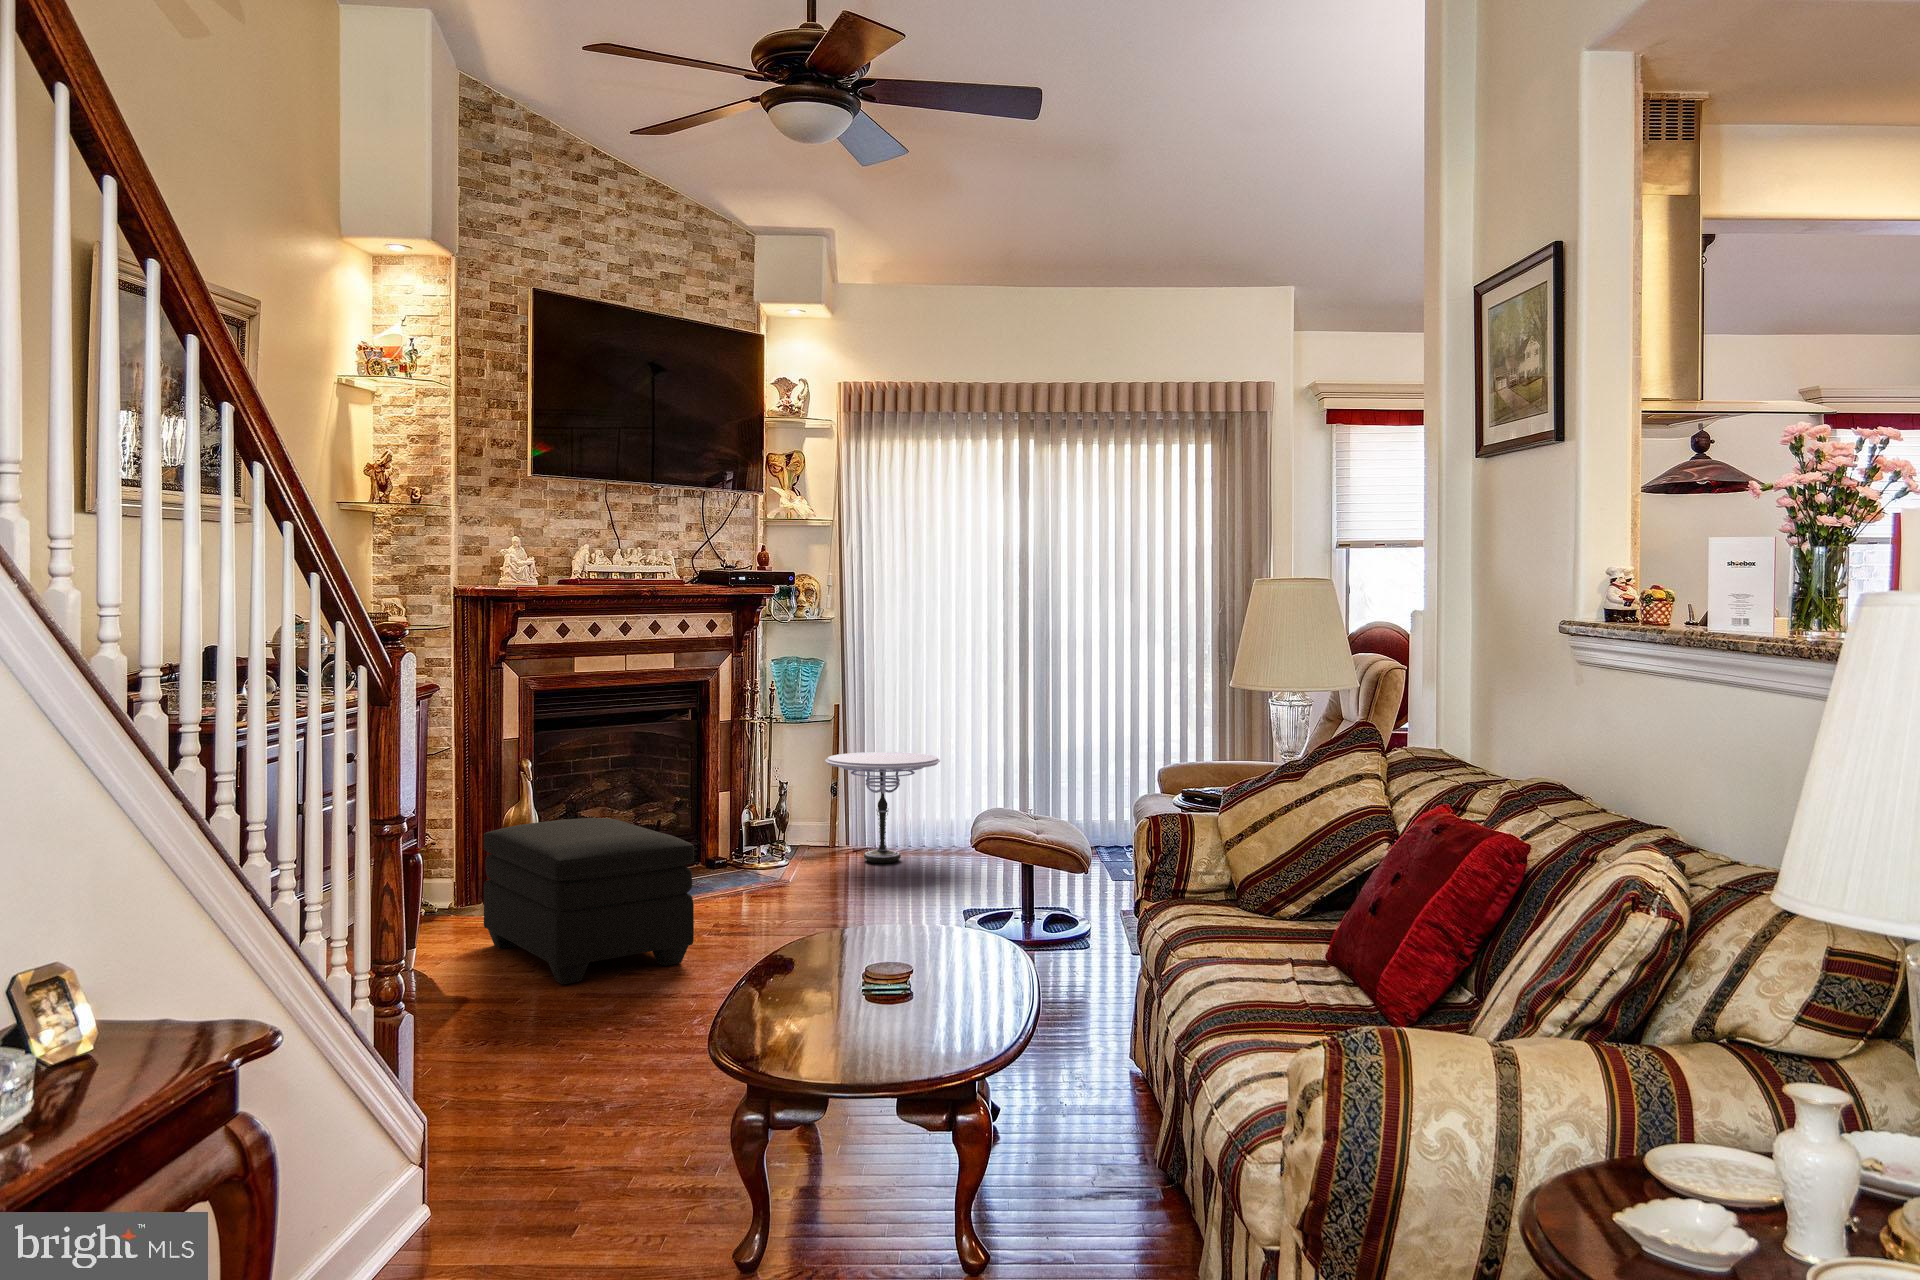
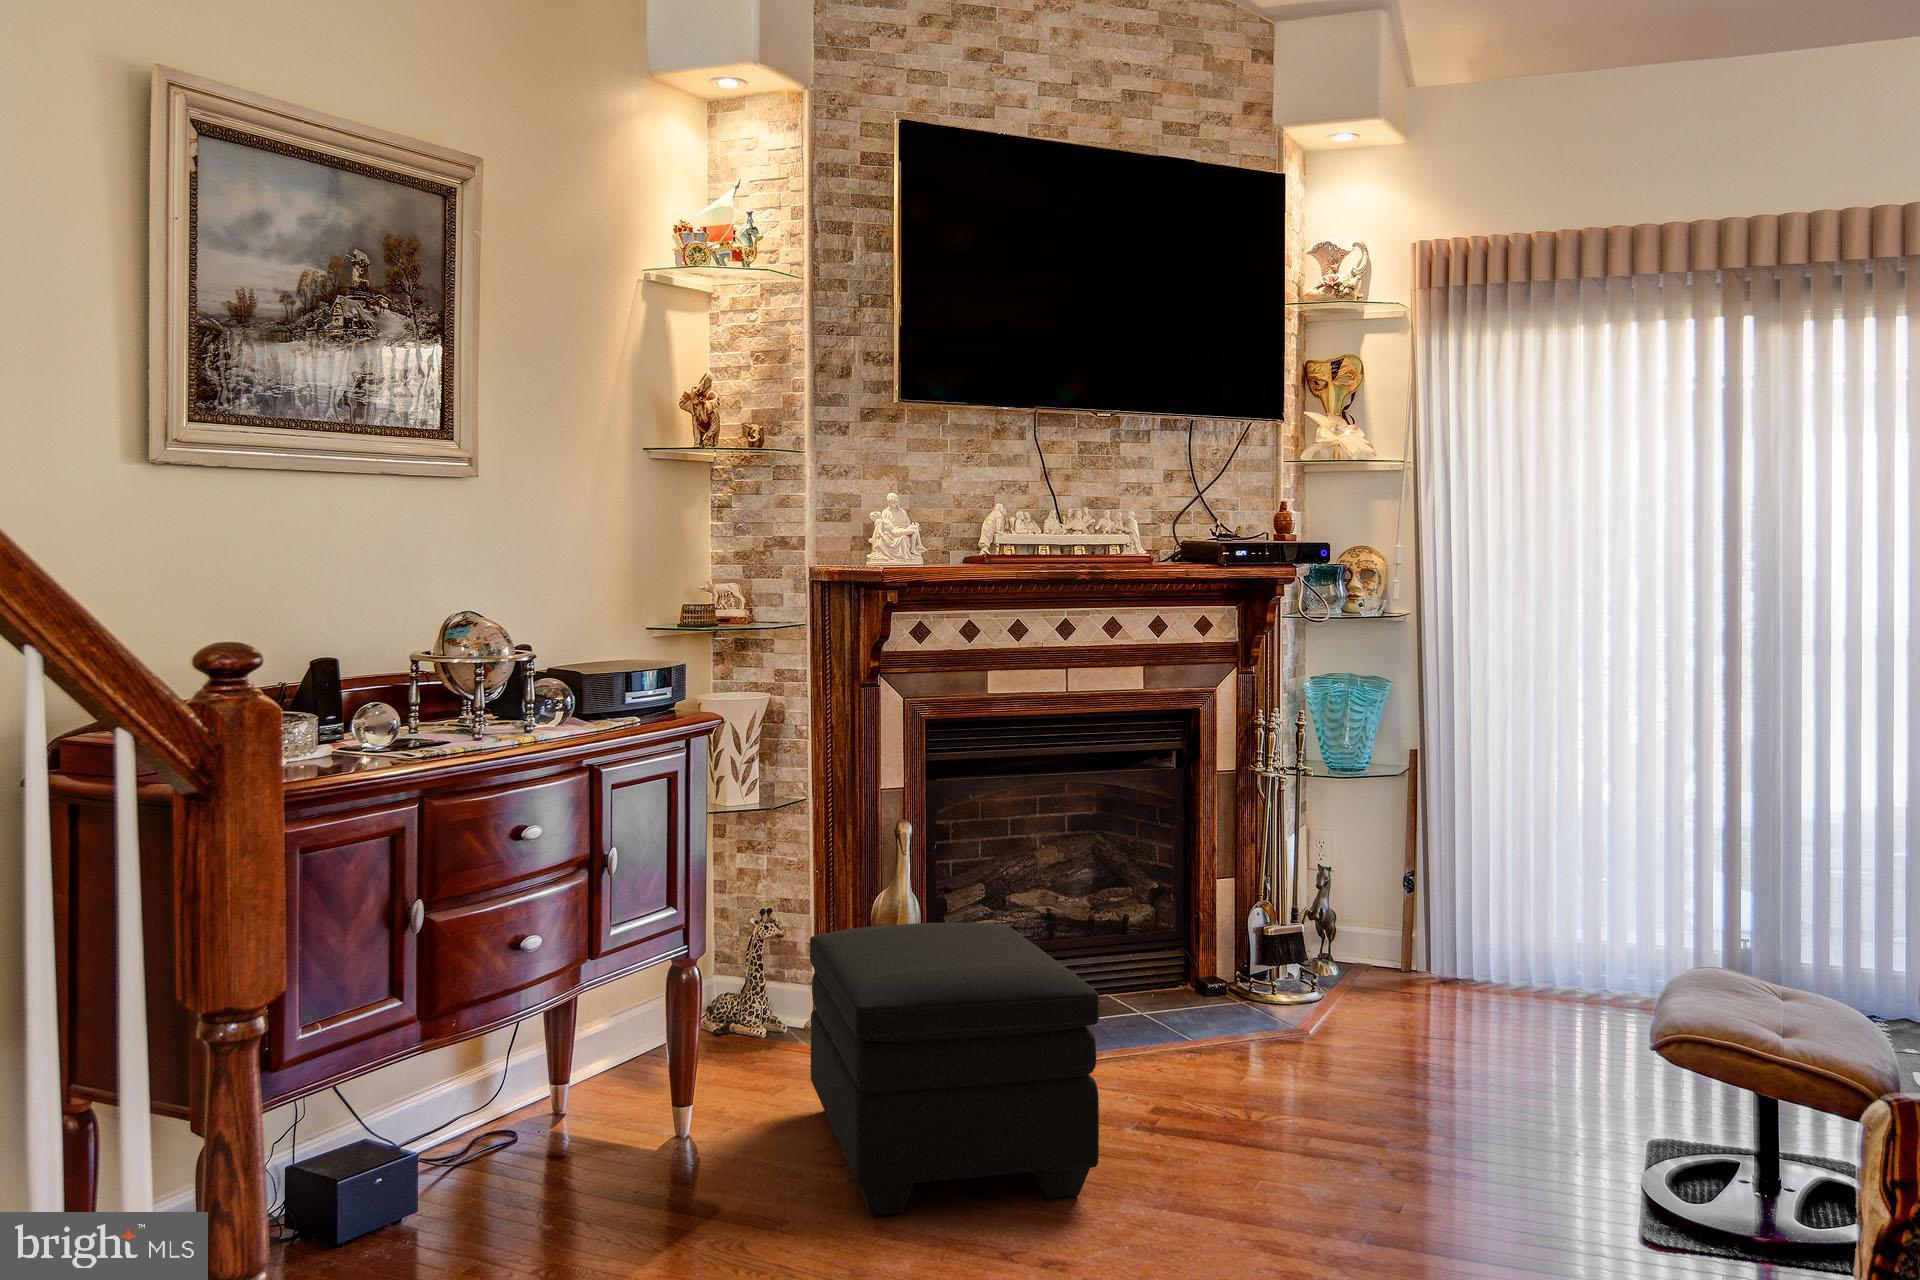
side table: present [825,752,940,863] -> none [1386,828,1589,1017]

